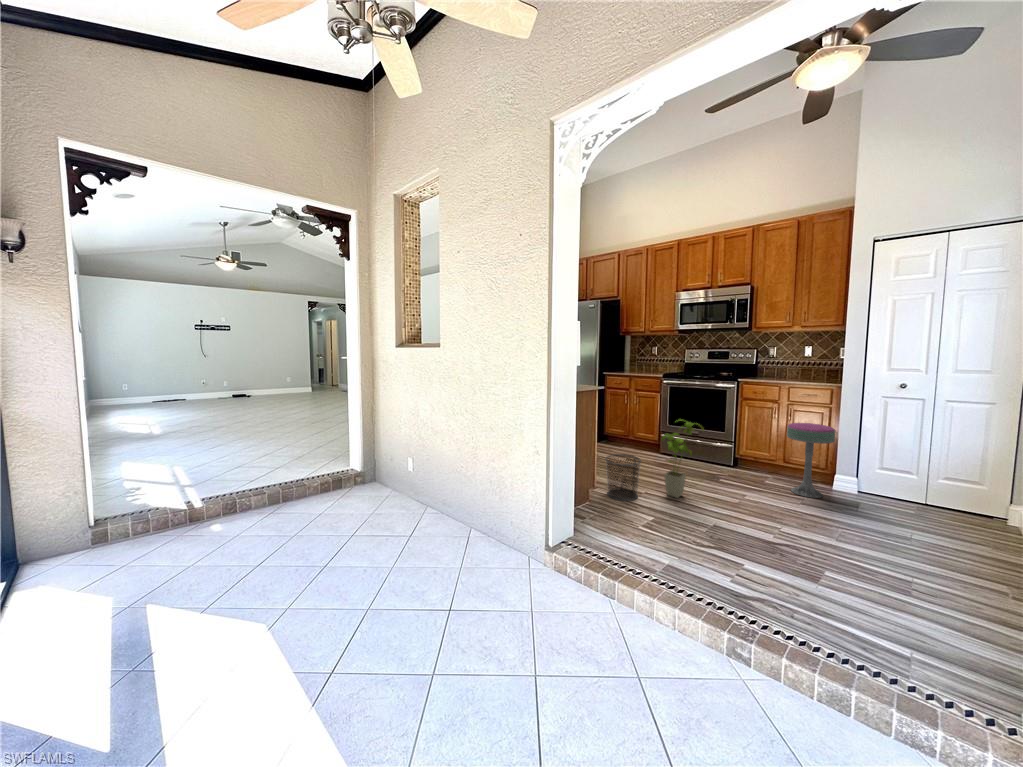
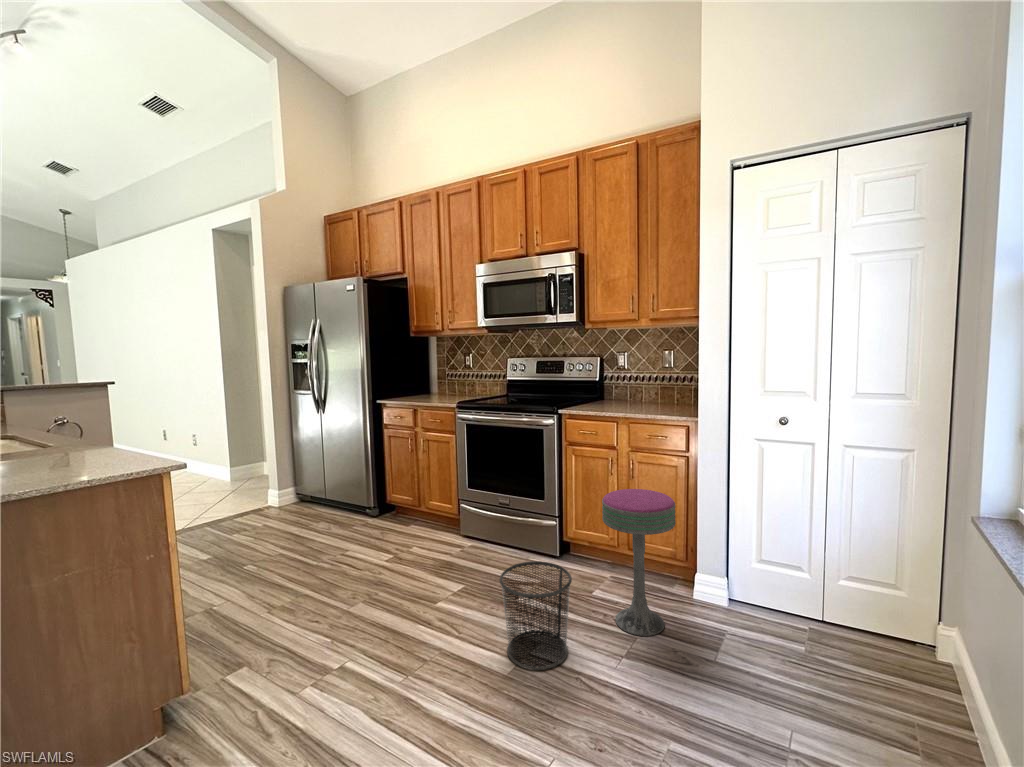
house plant: present [662,420,704,498] -> none [344,500,431,666]
waste bin: present [605,454,641,501] -> present [500,561,572,670]

